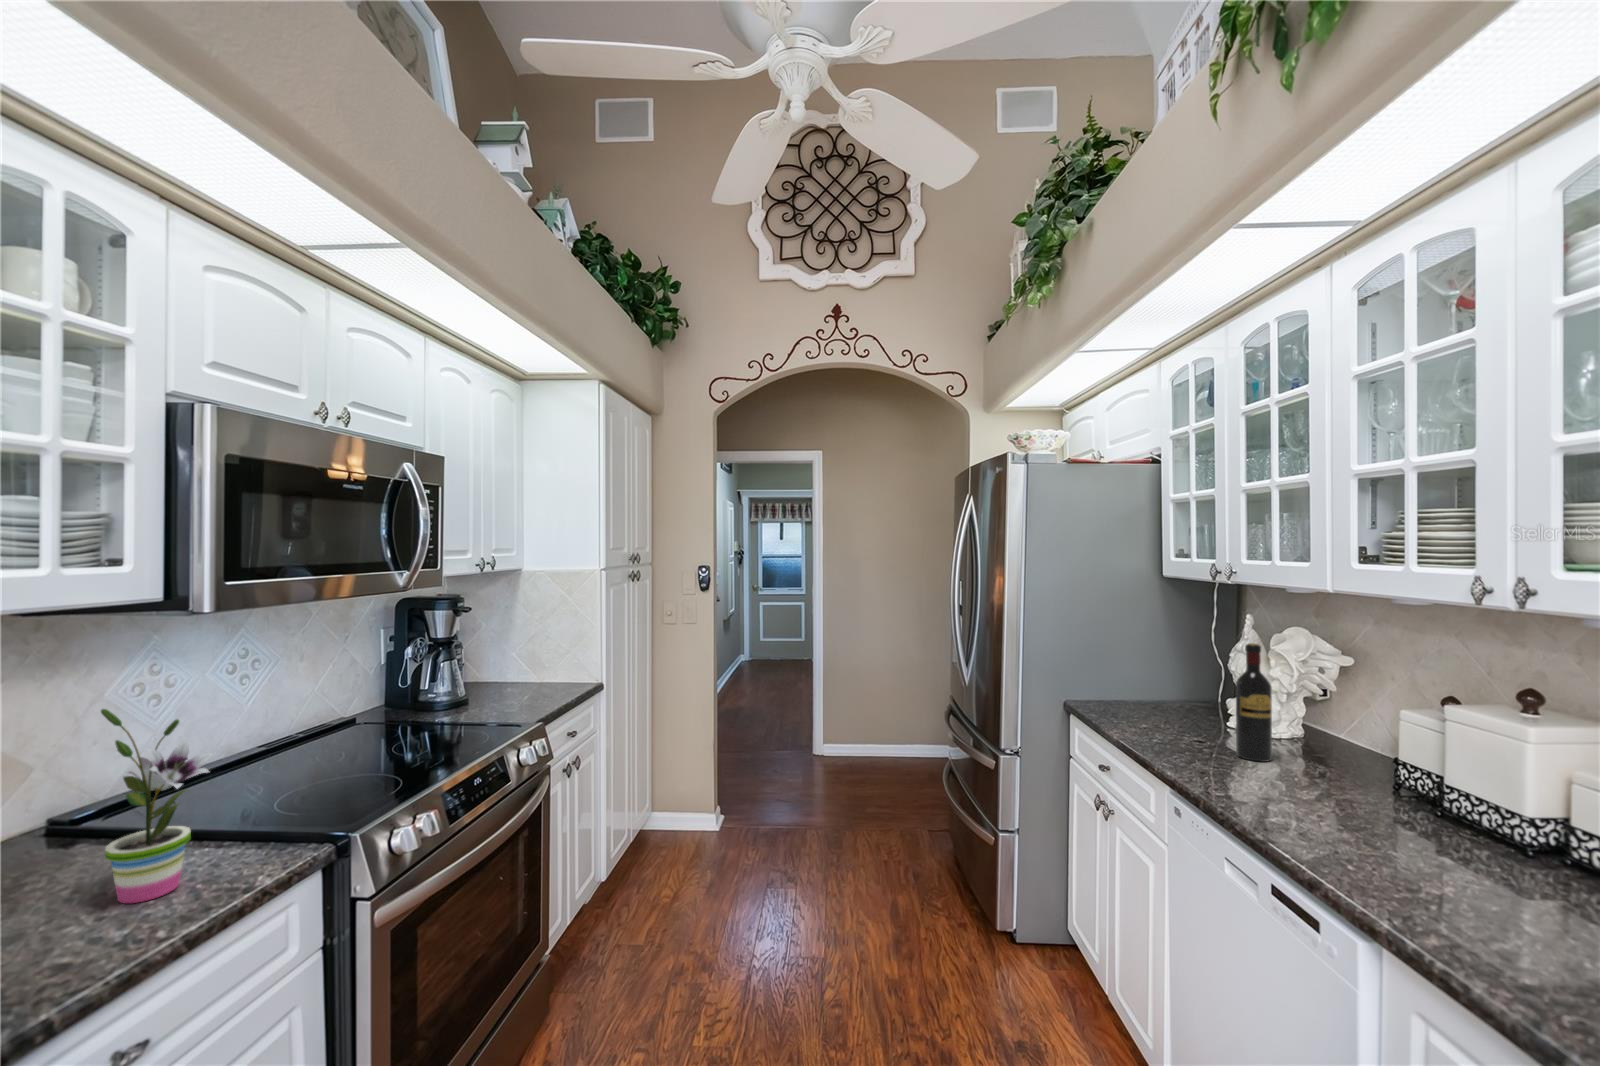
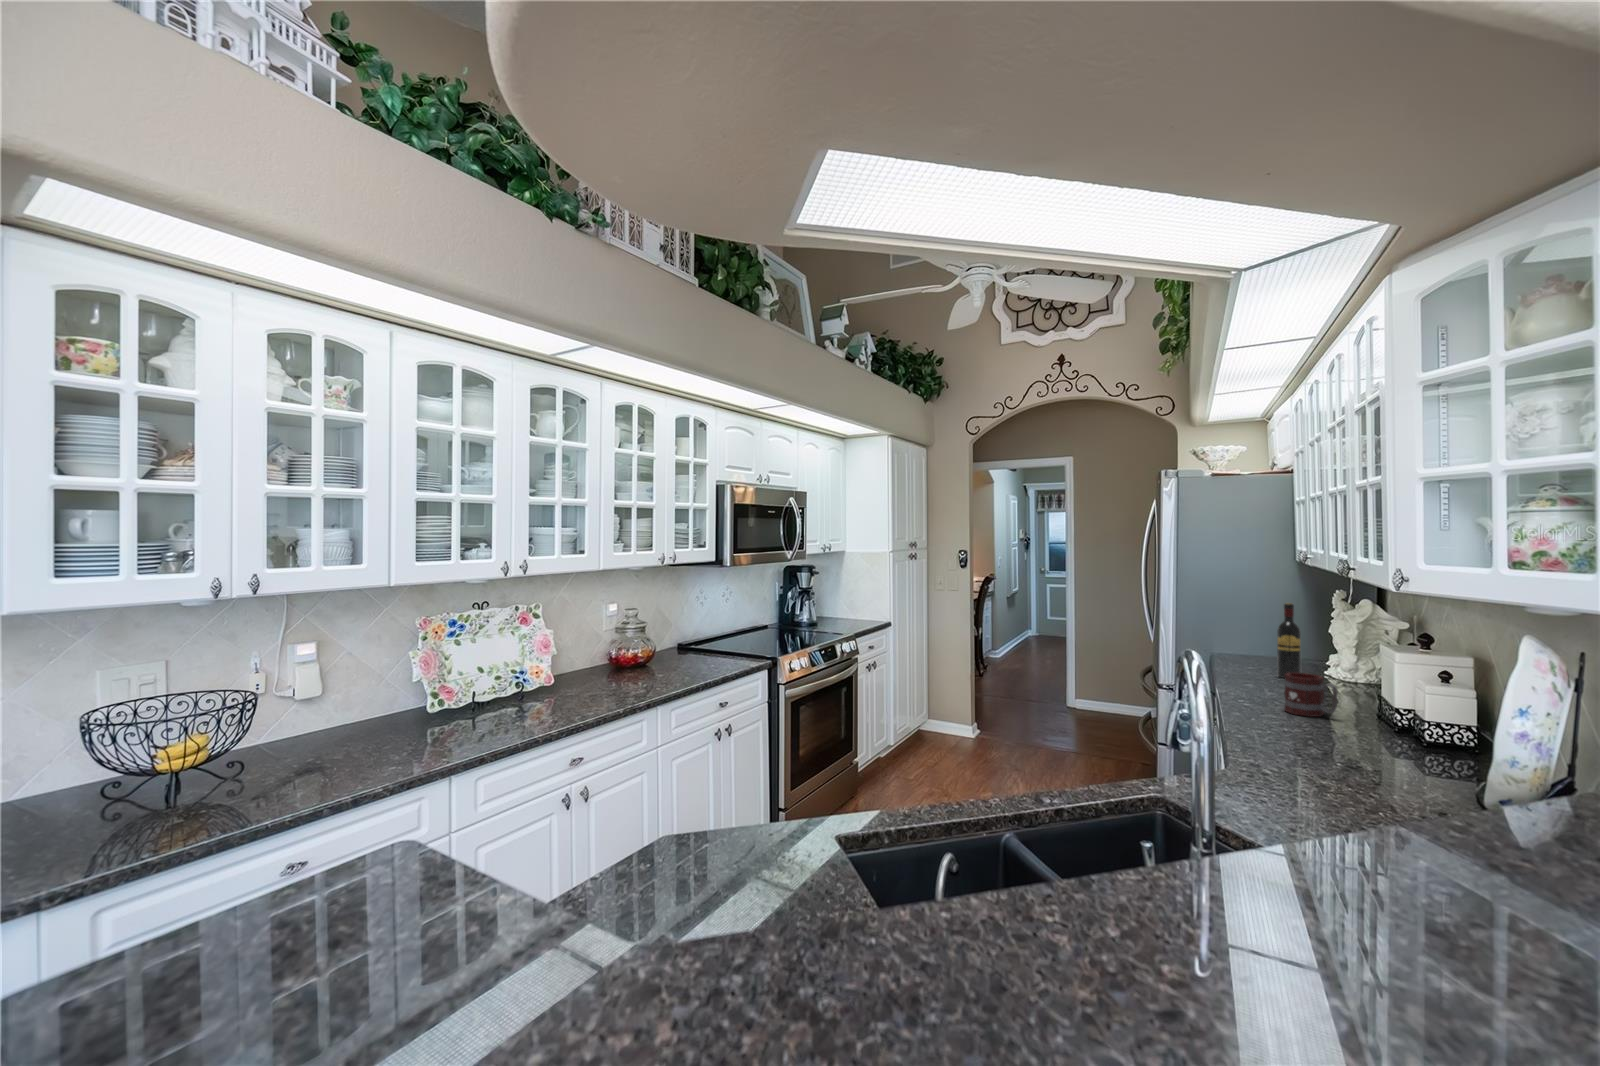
potted plant: present [101,709,213,903] -> none [710,597,741,664]
mug: none [1421,790,1552,887] -> present [1284,673,1338,717]

